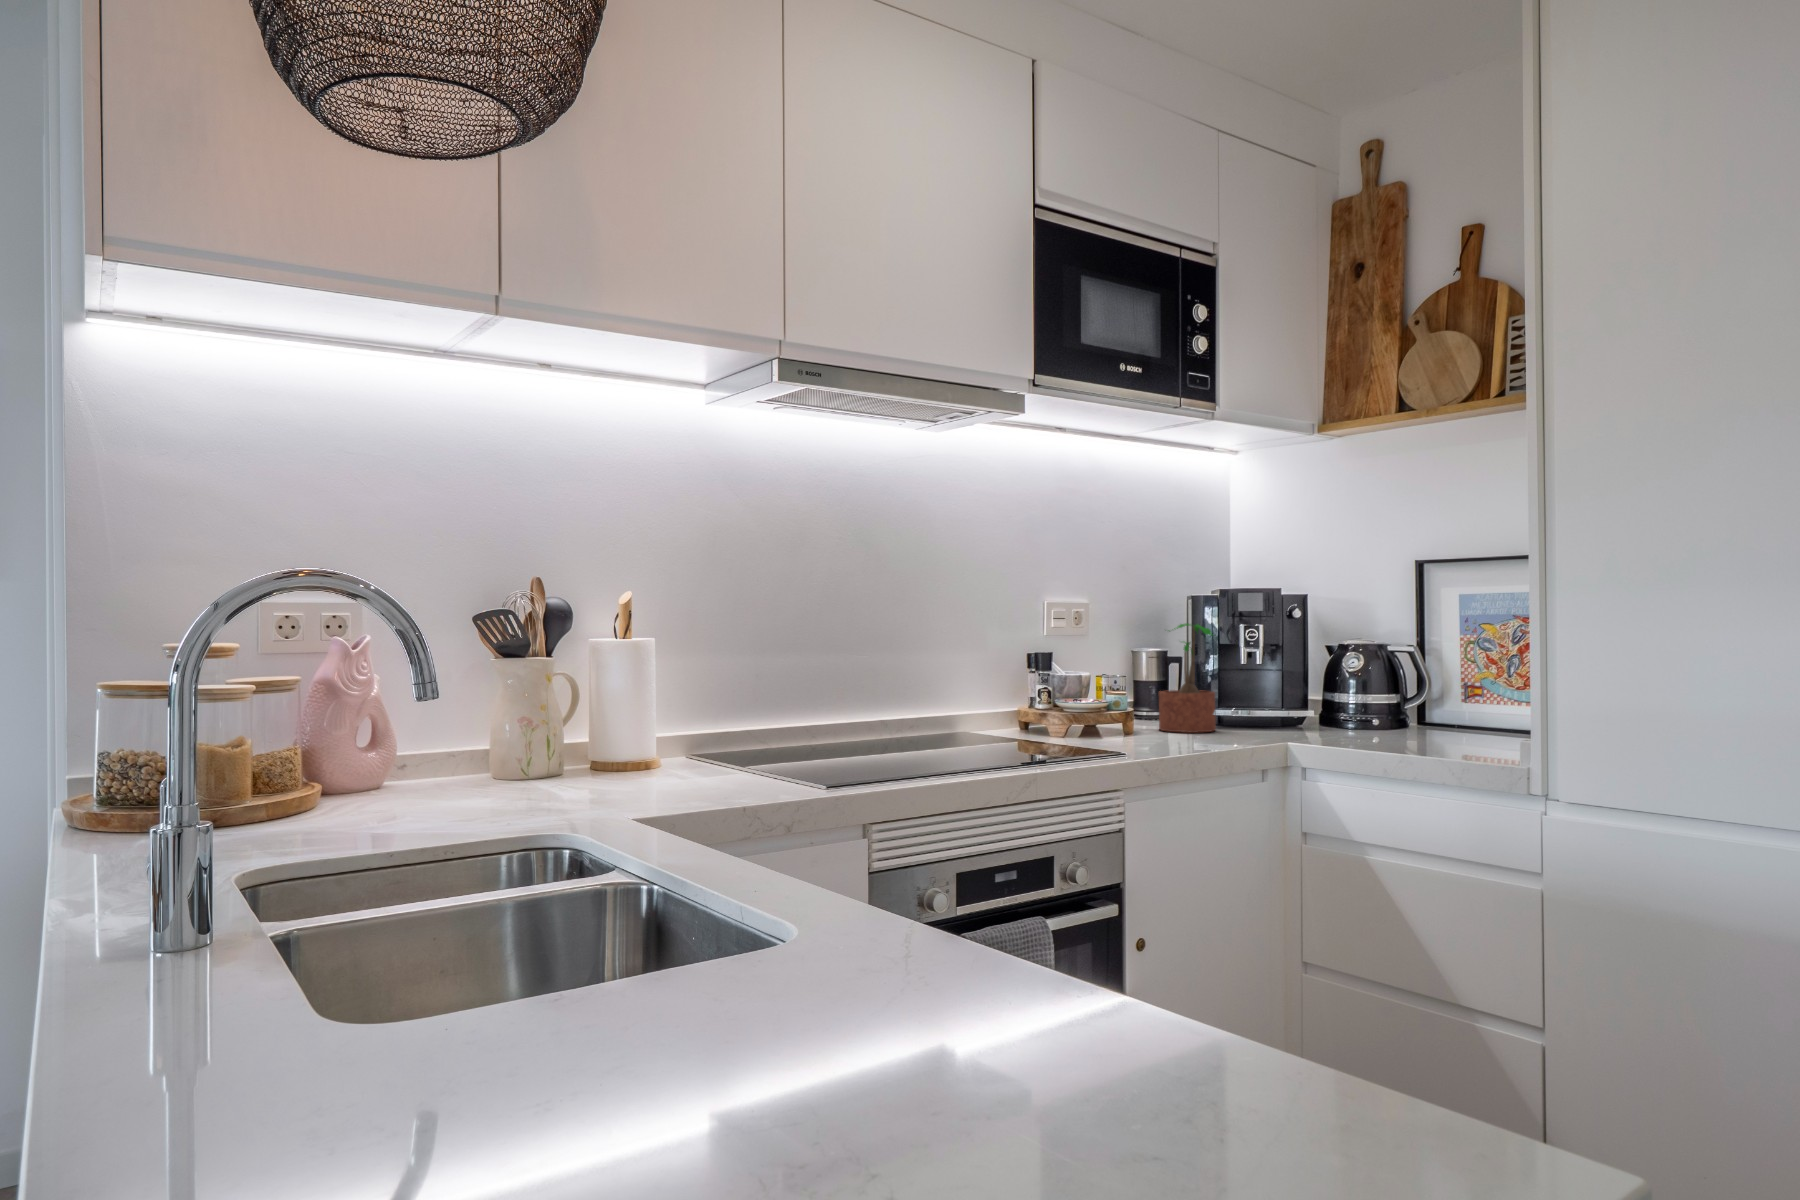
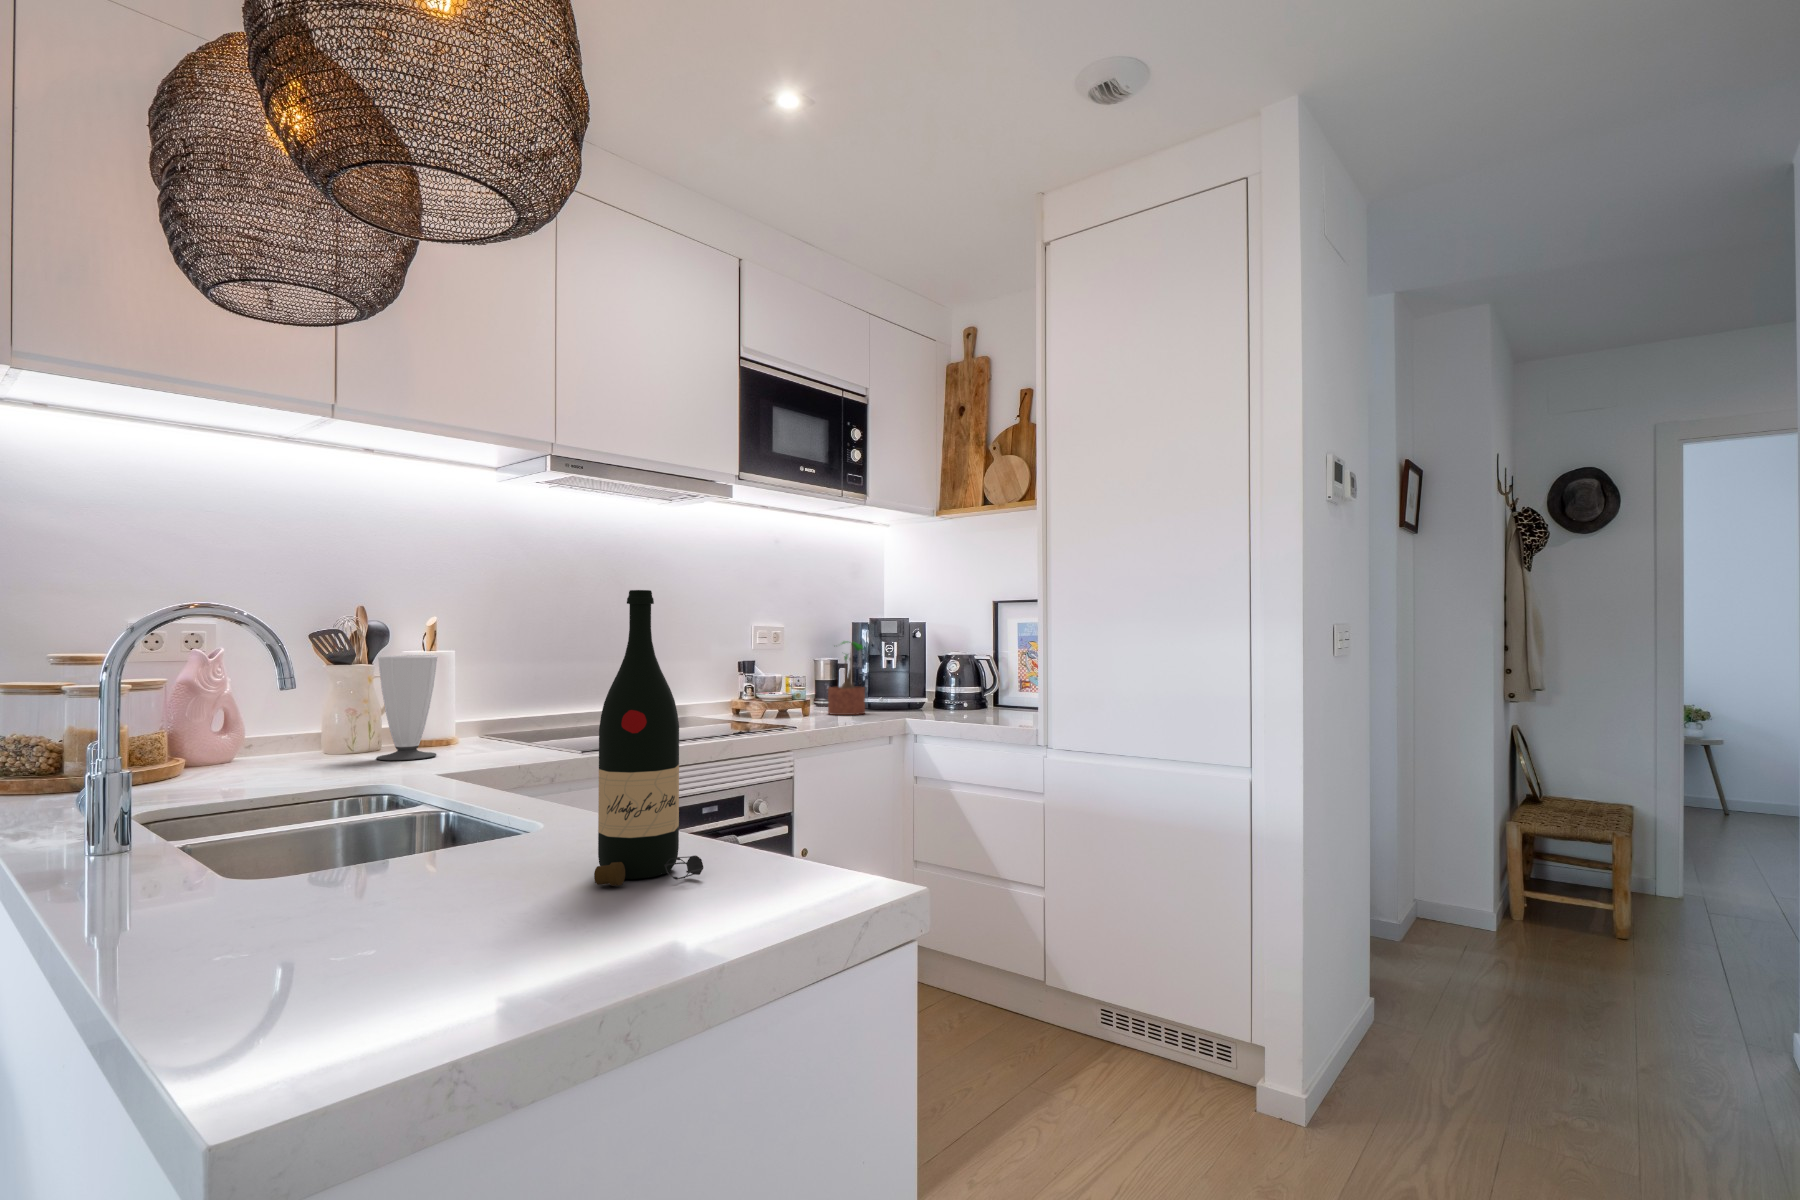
wine bottle: none [909,530,1115,1099] -> present [594,590,704,886]
cup: none [558,645,634,792] -> present [377,655,437,760]

